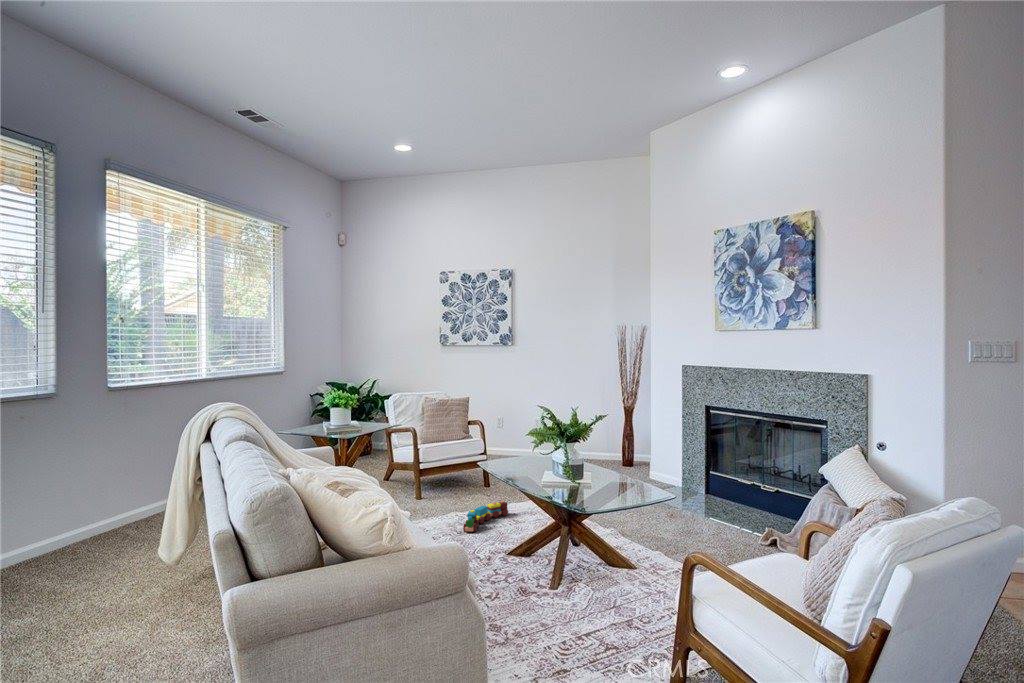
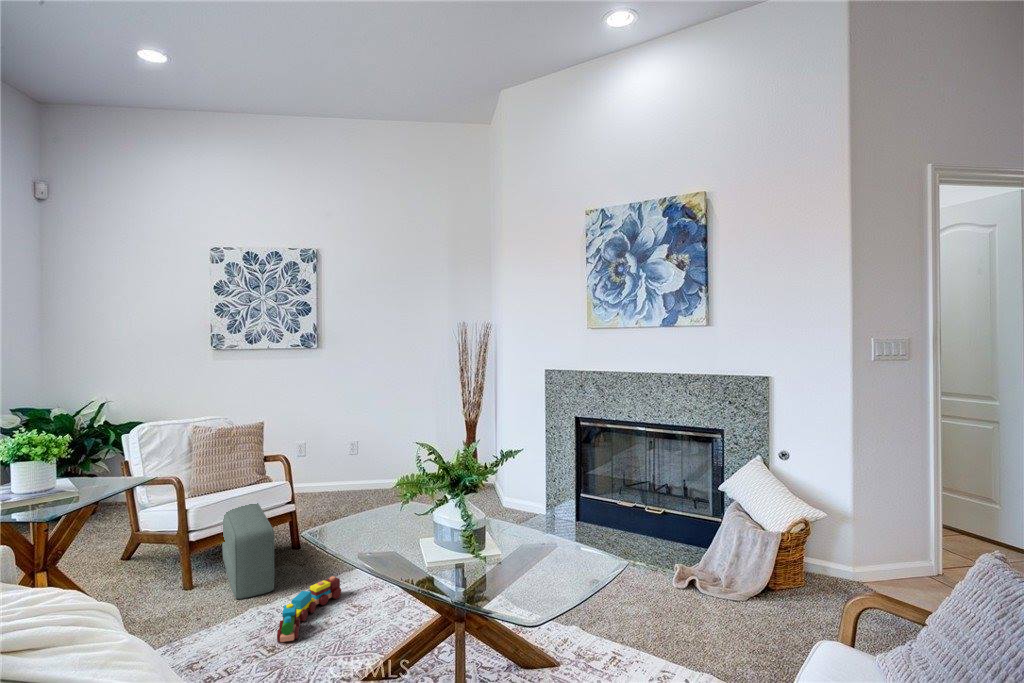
pouf: none [440,449,468,508] -> present [222,503,274,599]

